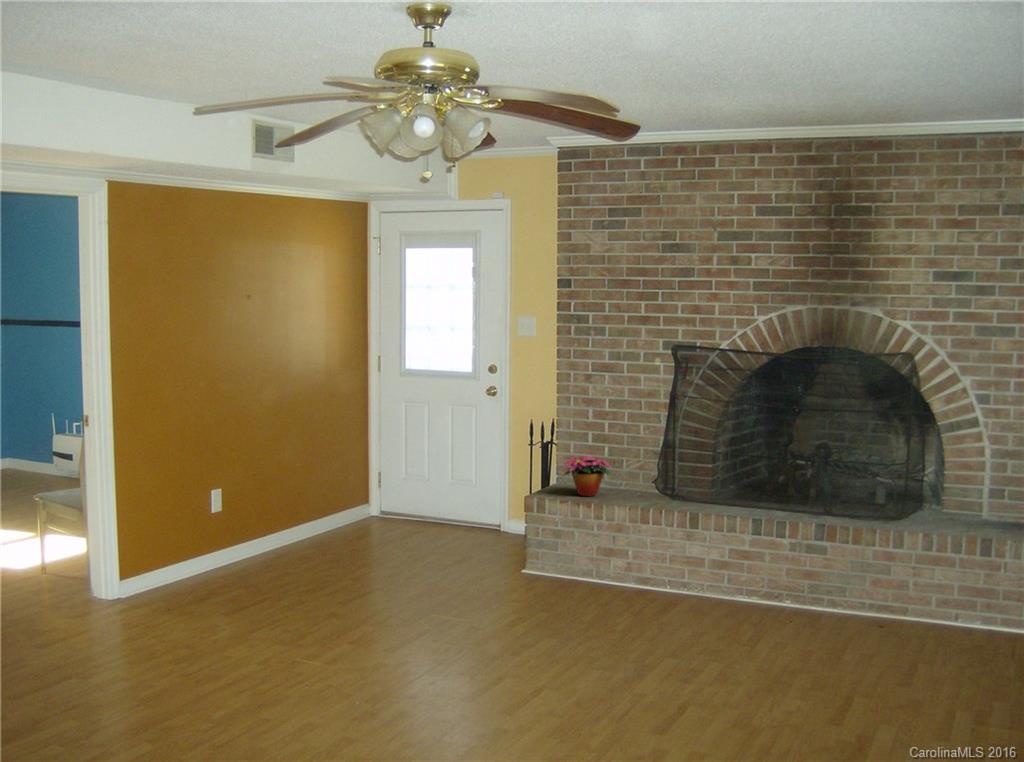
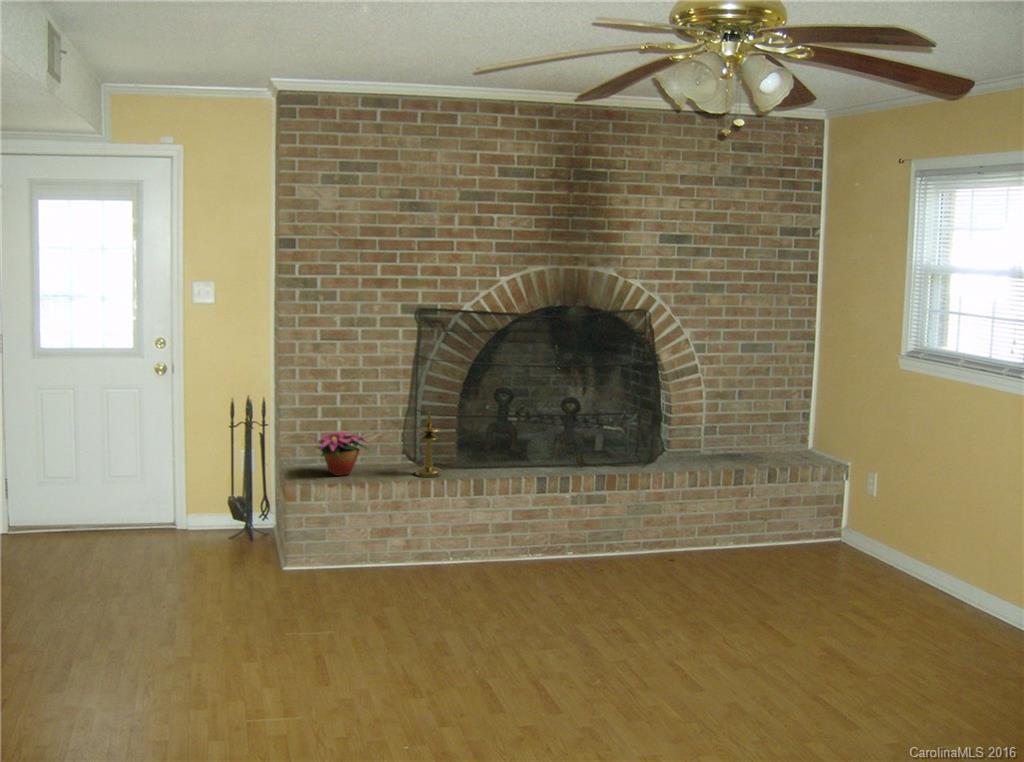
candlestick: none [647,444,673,506] -> present [416,413,442,477]

